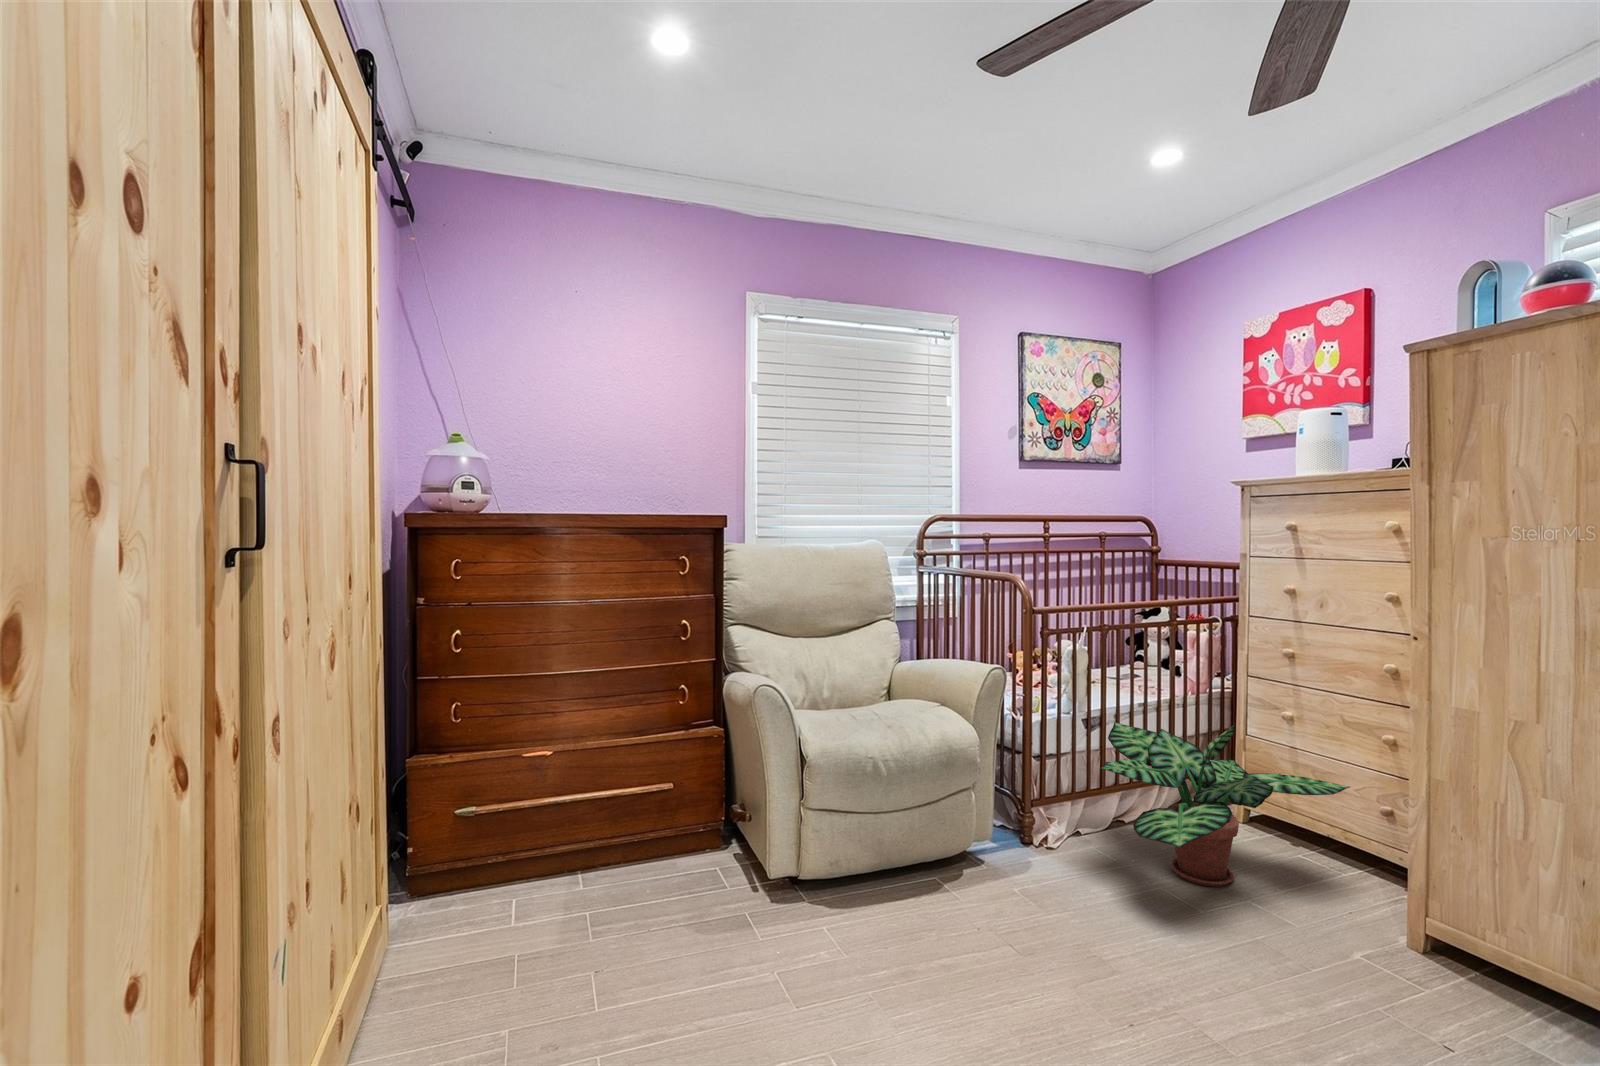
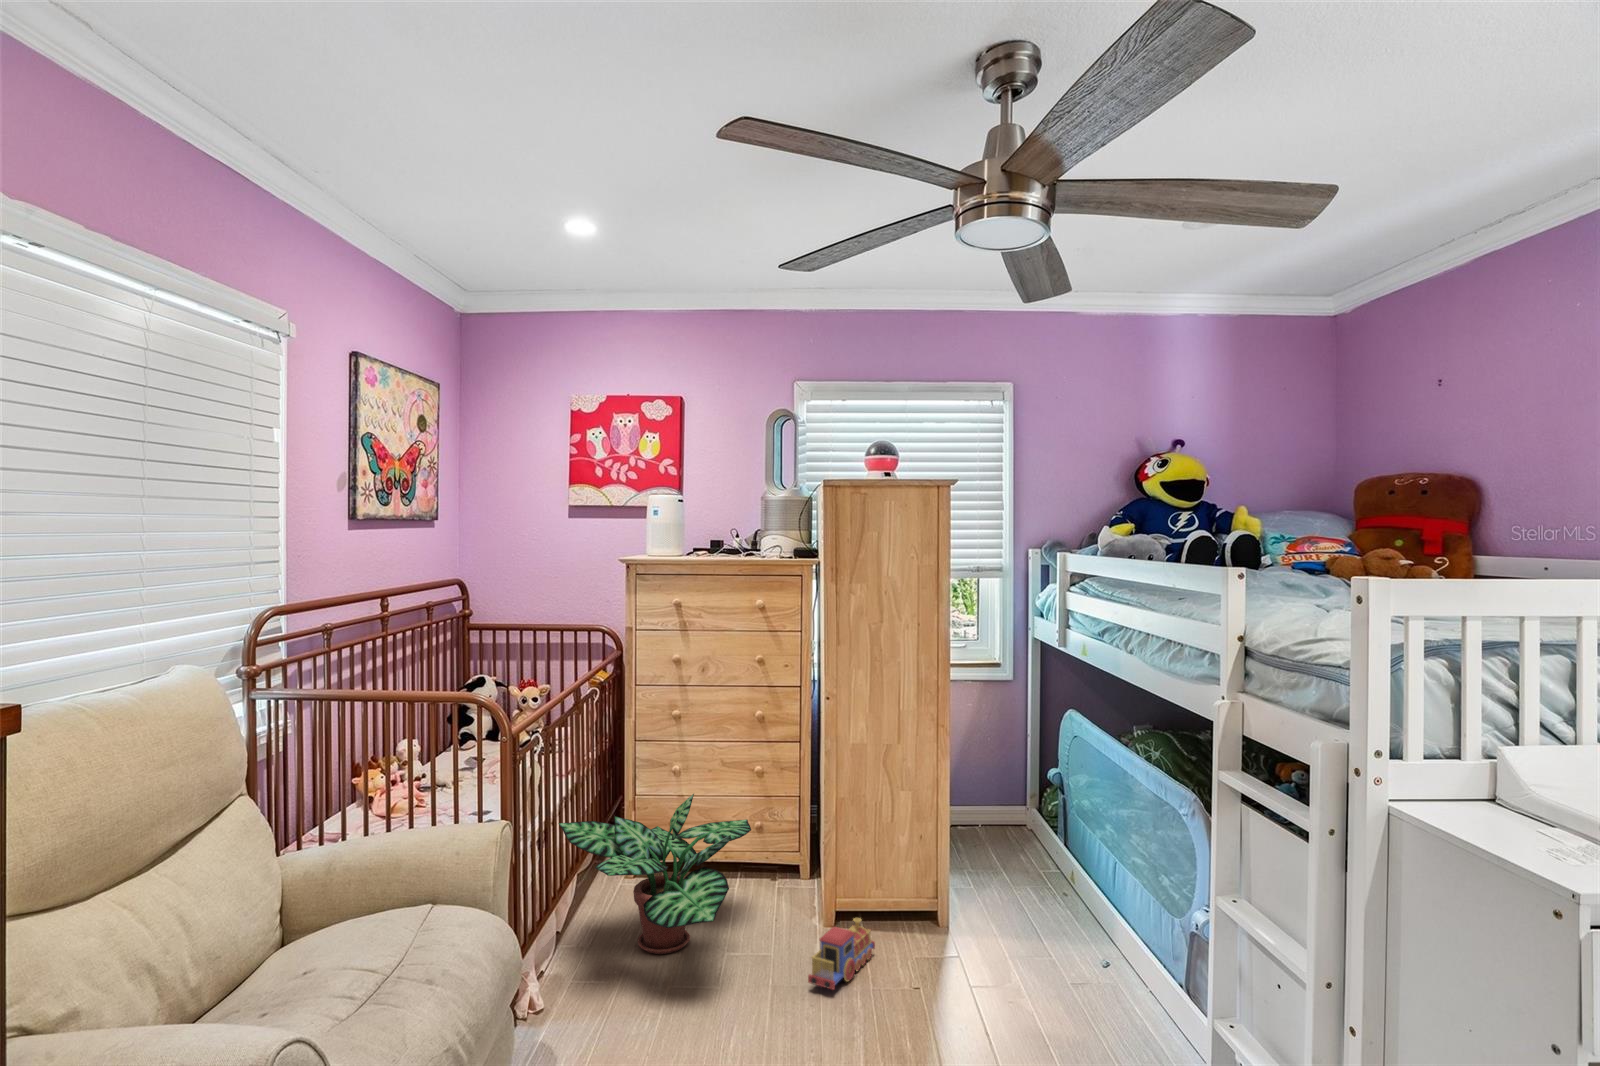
toy train: none [1303,934,1467,1015] -> present [808,918,875,990]

